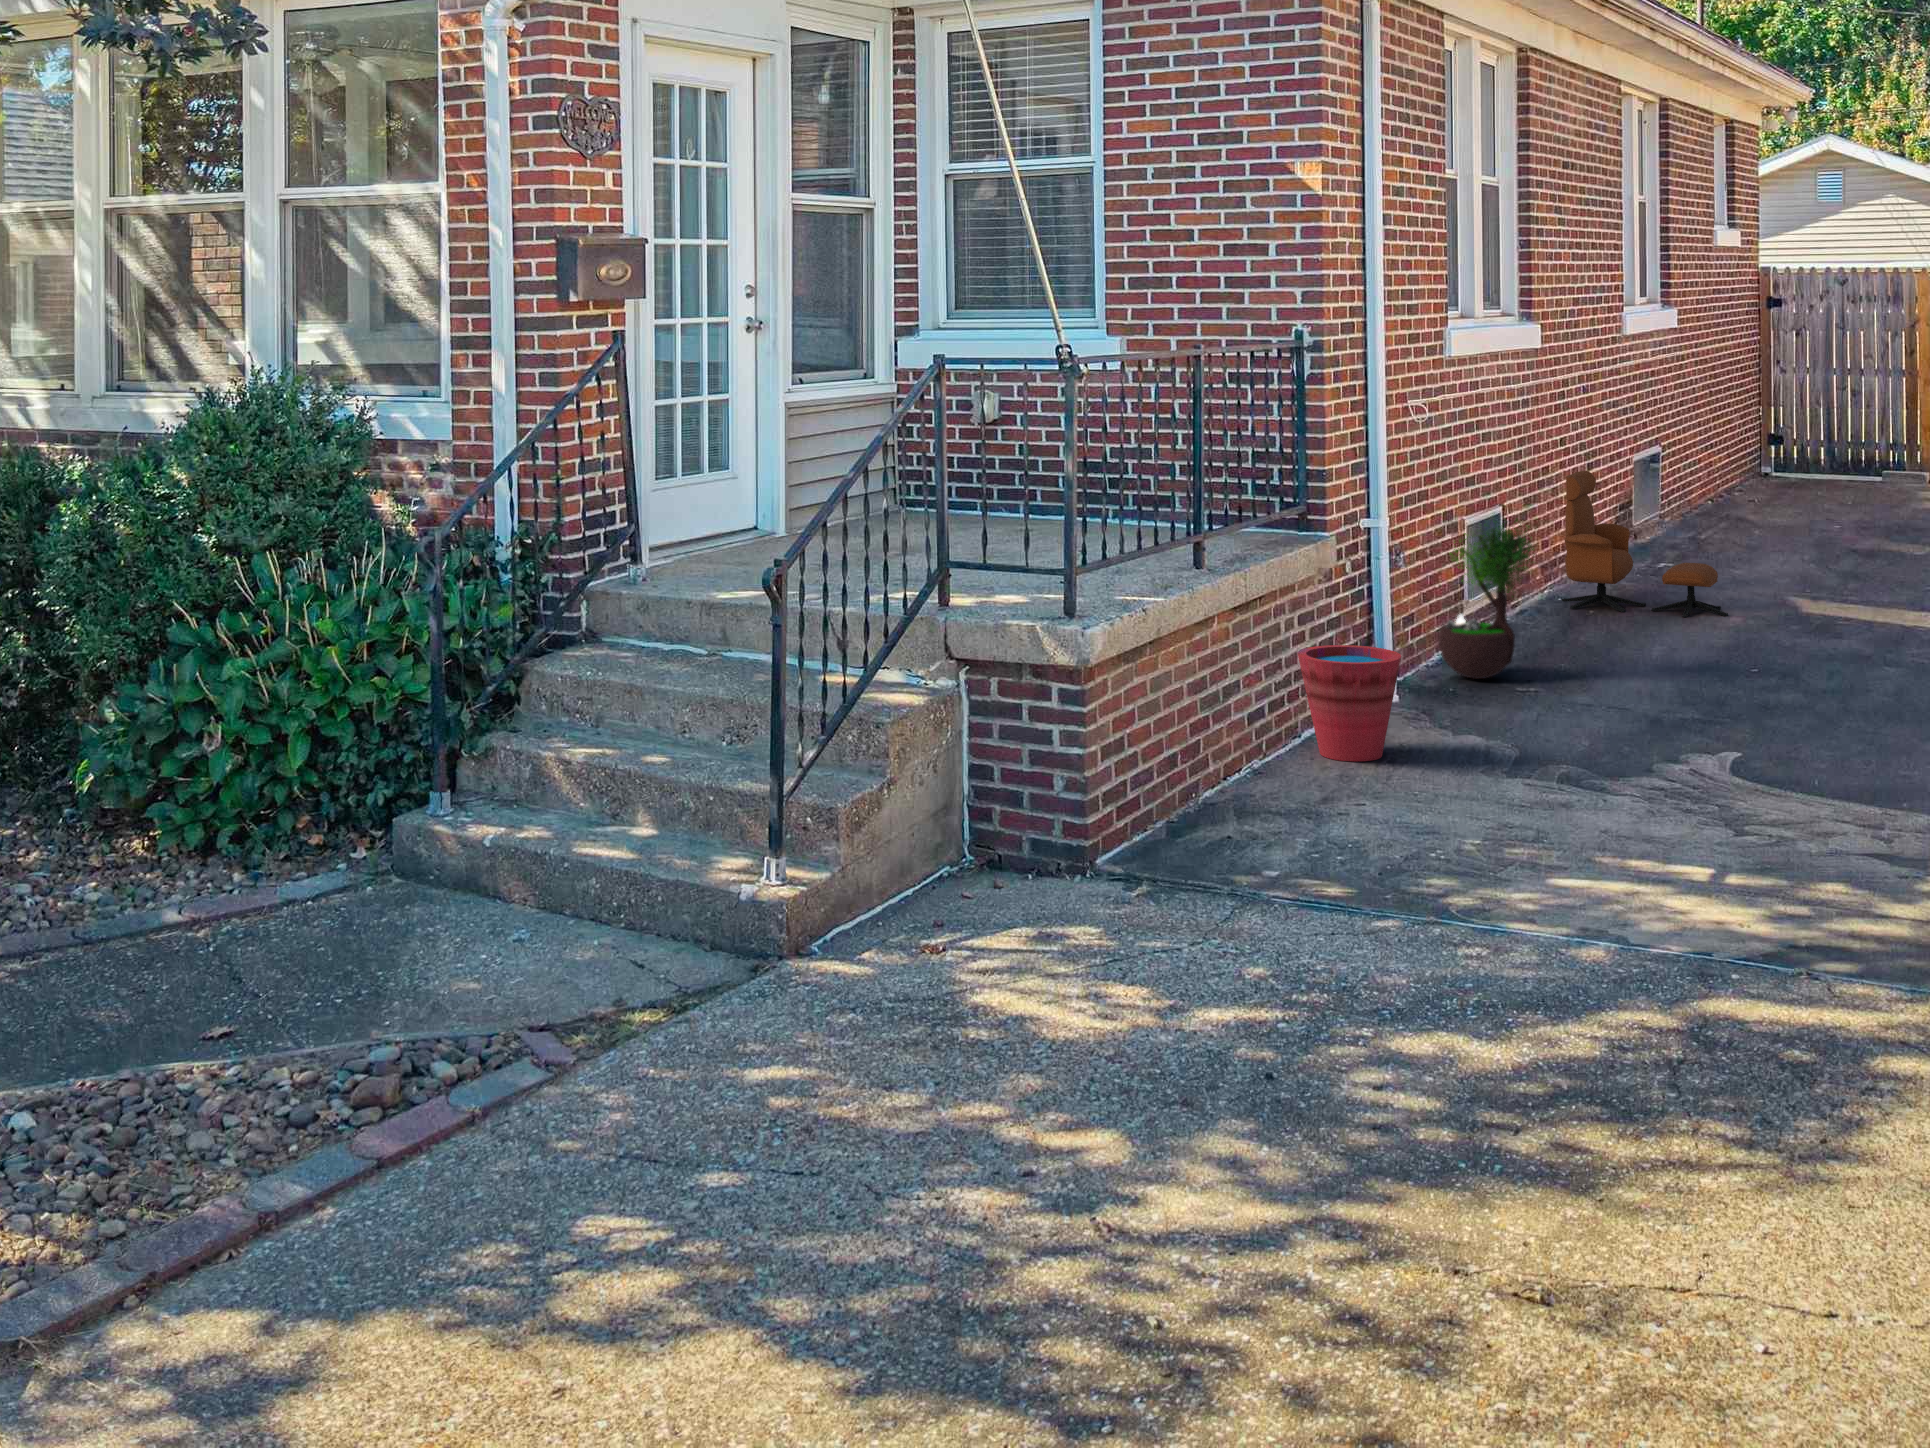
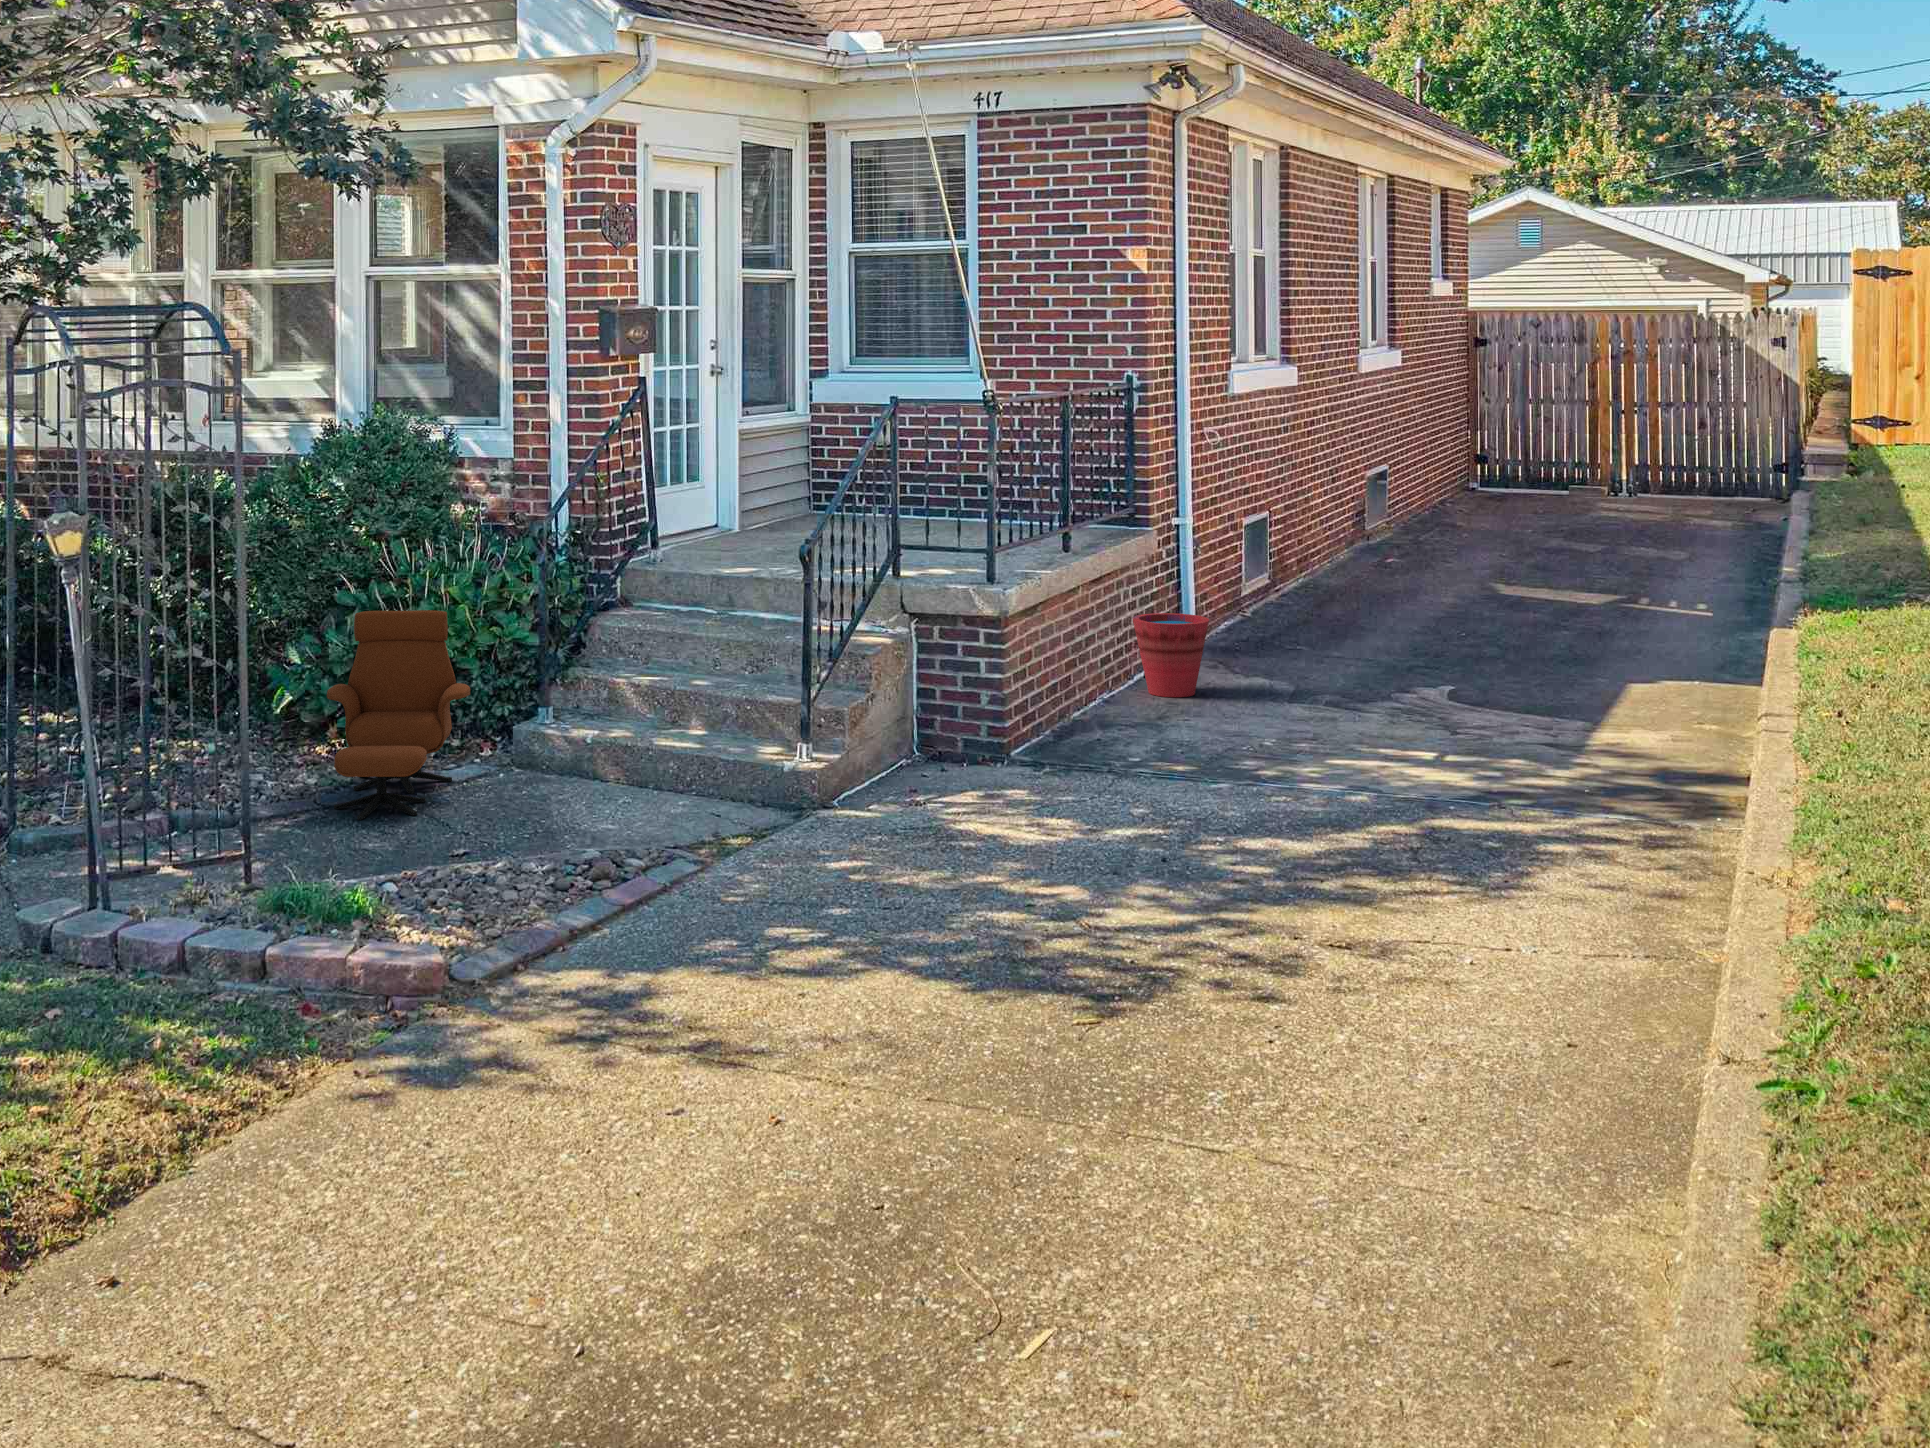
lounge chair: present [1562,471,1728,617] -> present [327,610,470,820]
potted tree: present [1438,521,1535,679] -> none [1225,516,1301,645]

